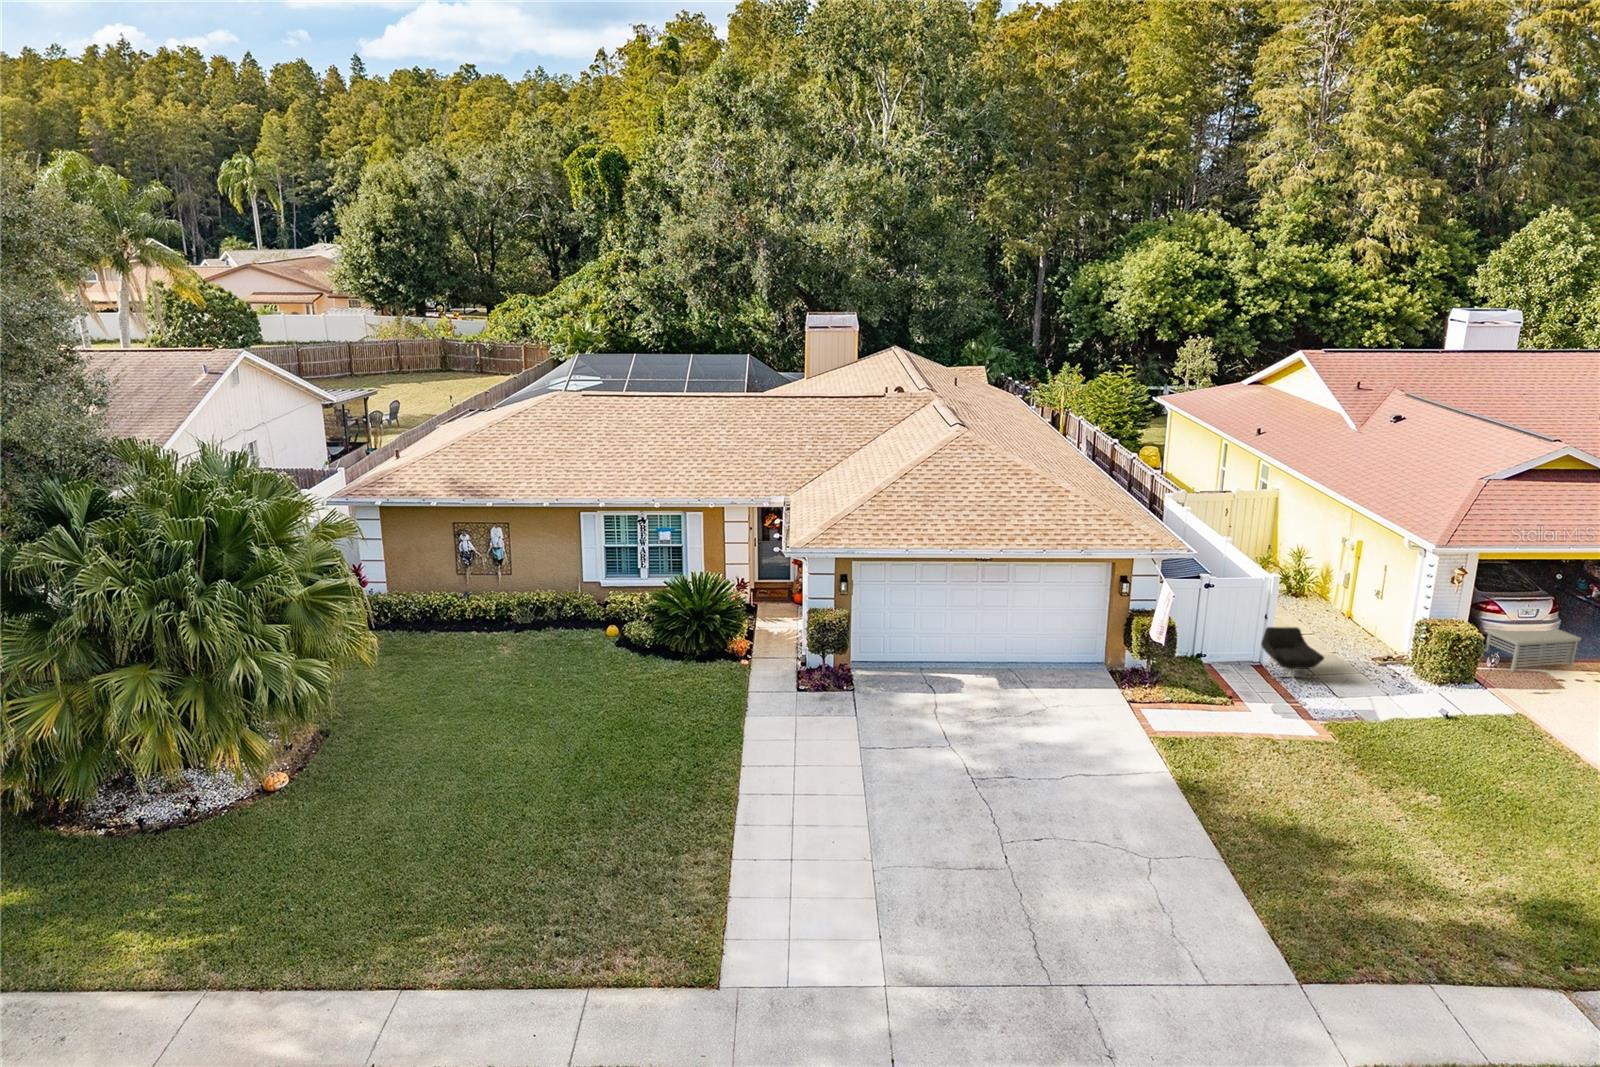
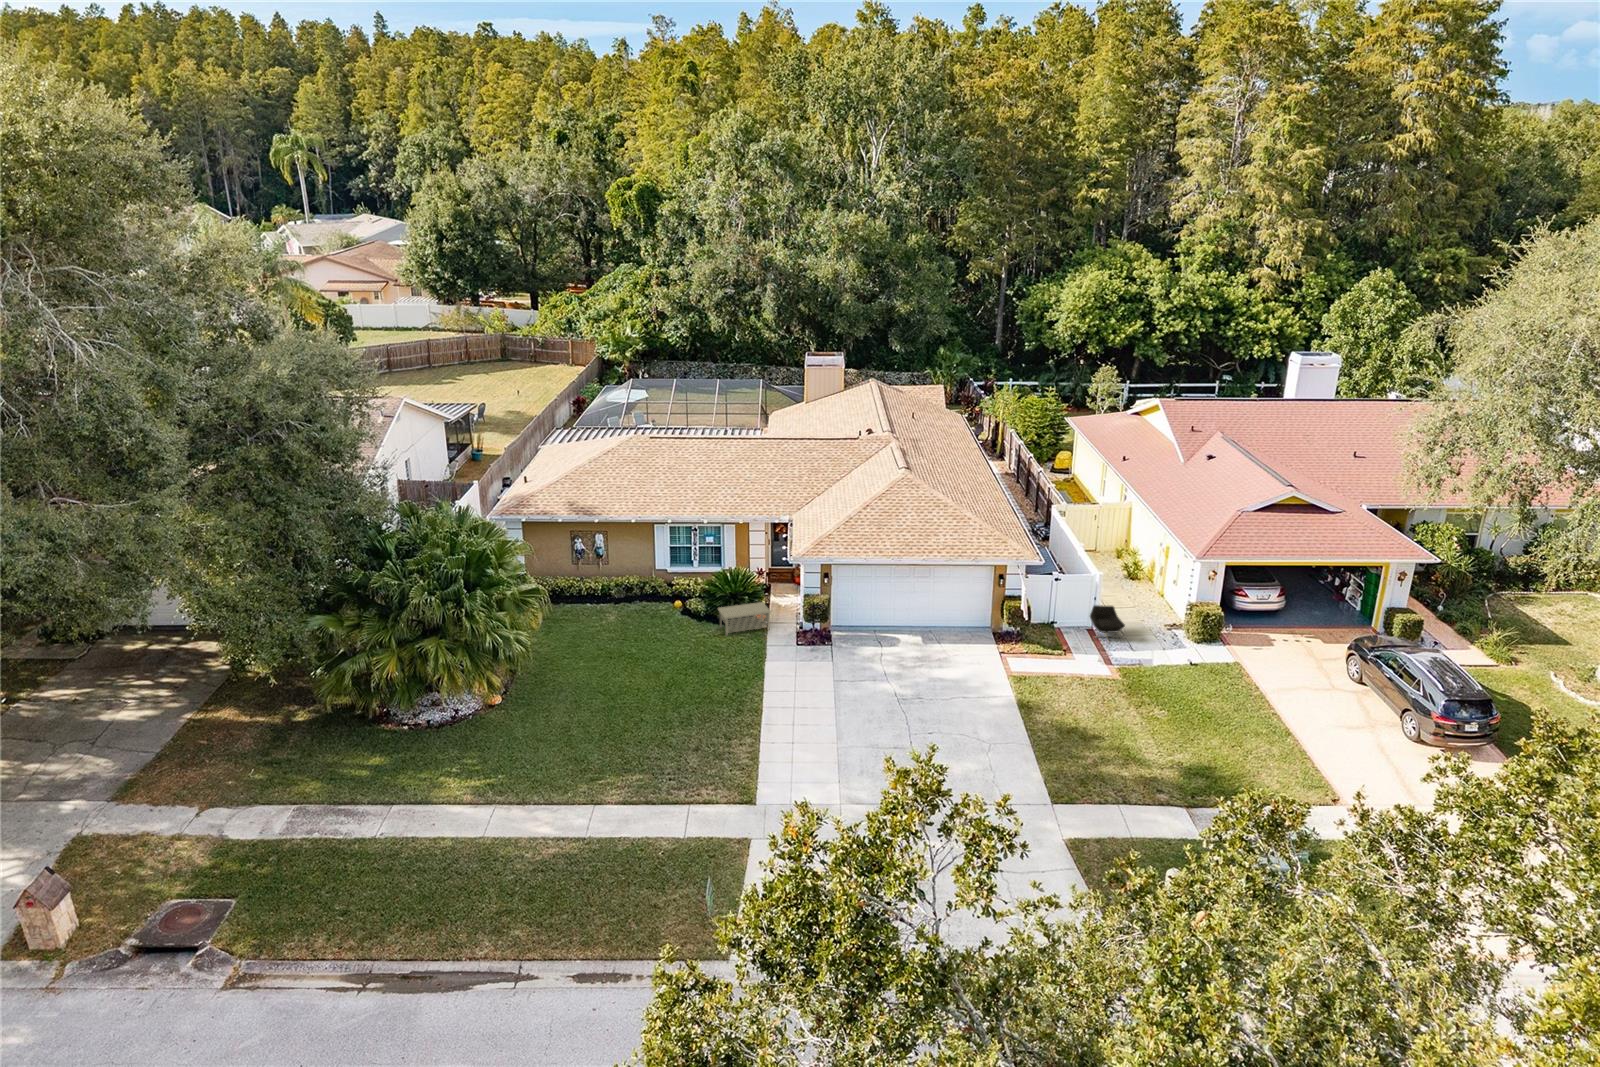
storage bench: present [1485,628,1581,672] -> present [718,602,770,635]

